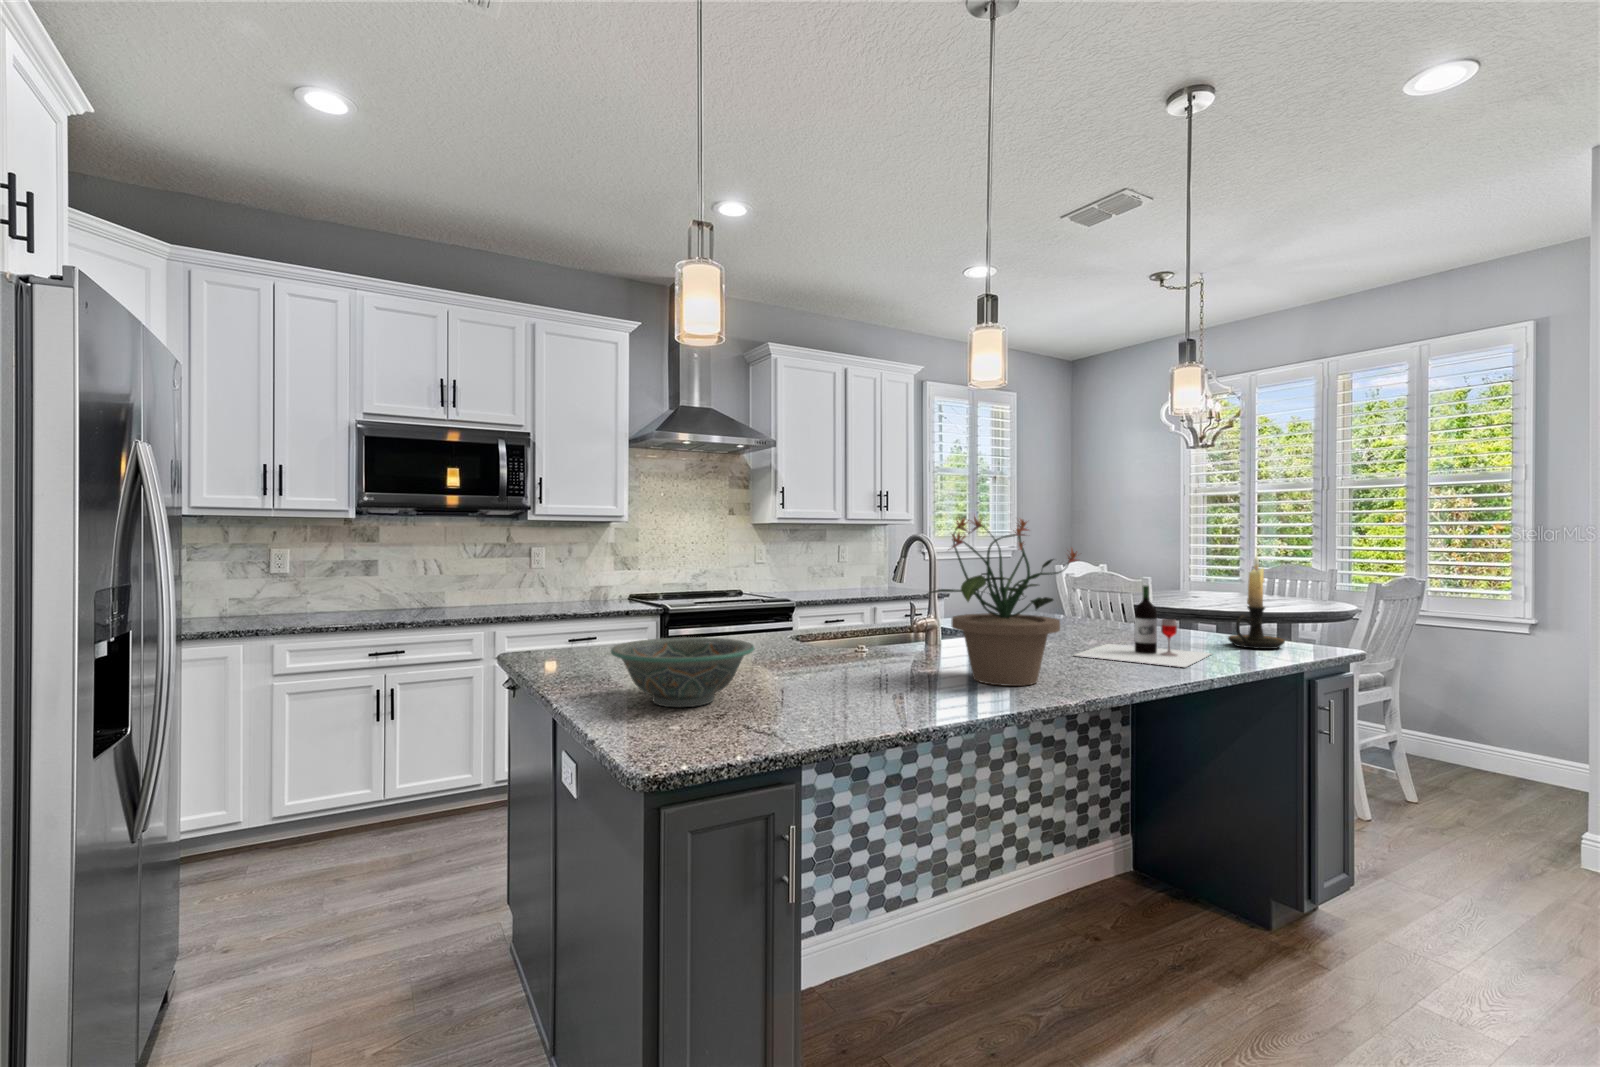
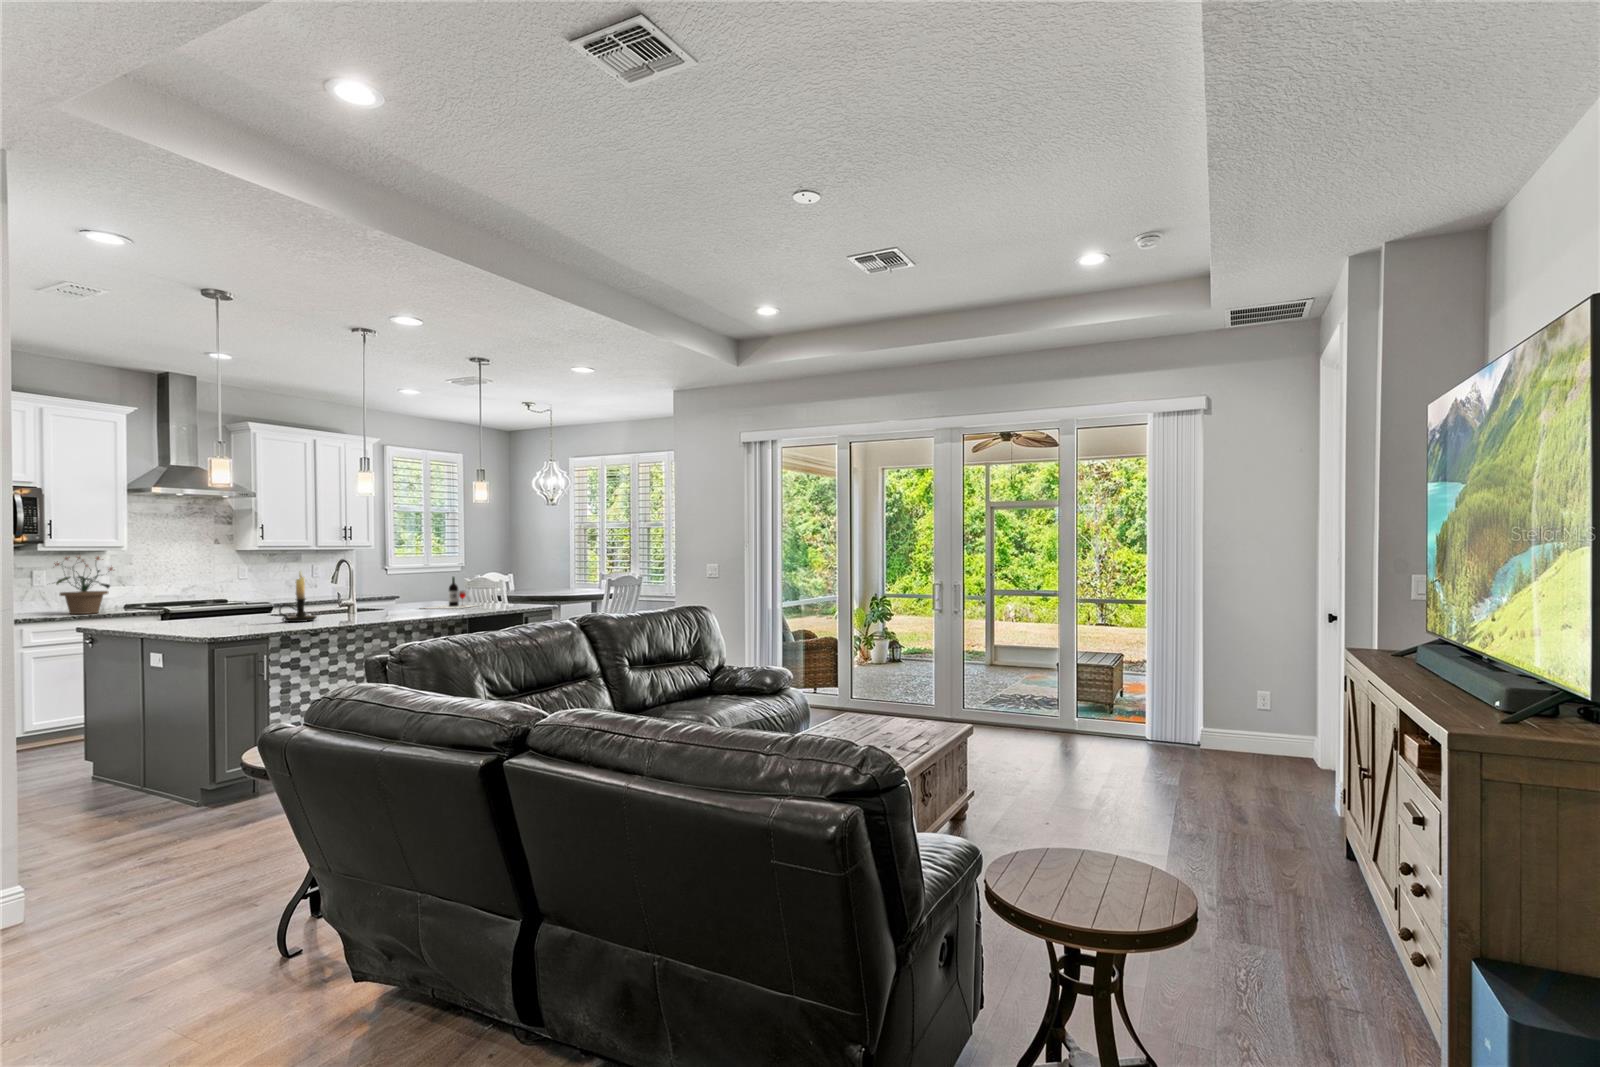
potted plant: present [928,517,1077,686] -> present [54,557,113,614]
candle holder: present [1228,556,1285,649] -> present [279,571,316,622]
decorative bowl: present [611,637,754,707] -> none [176,602,248,627]

